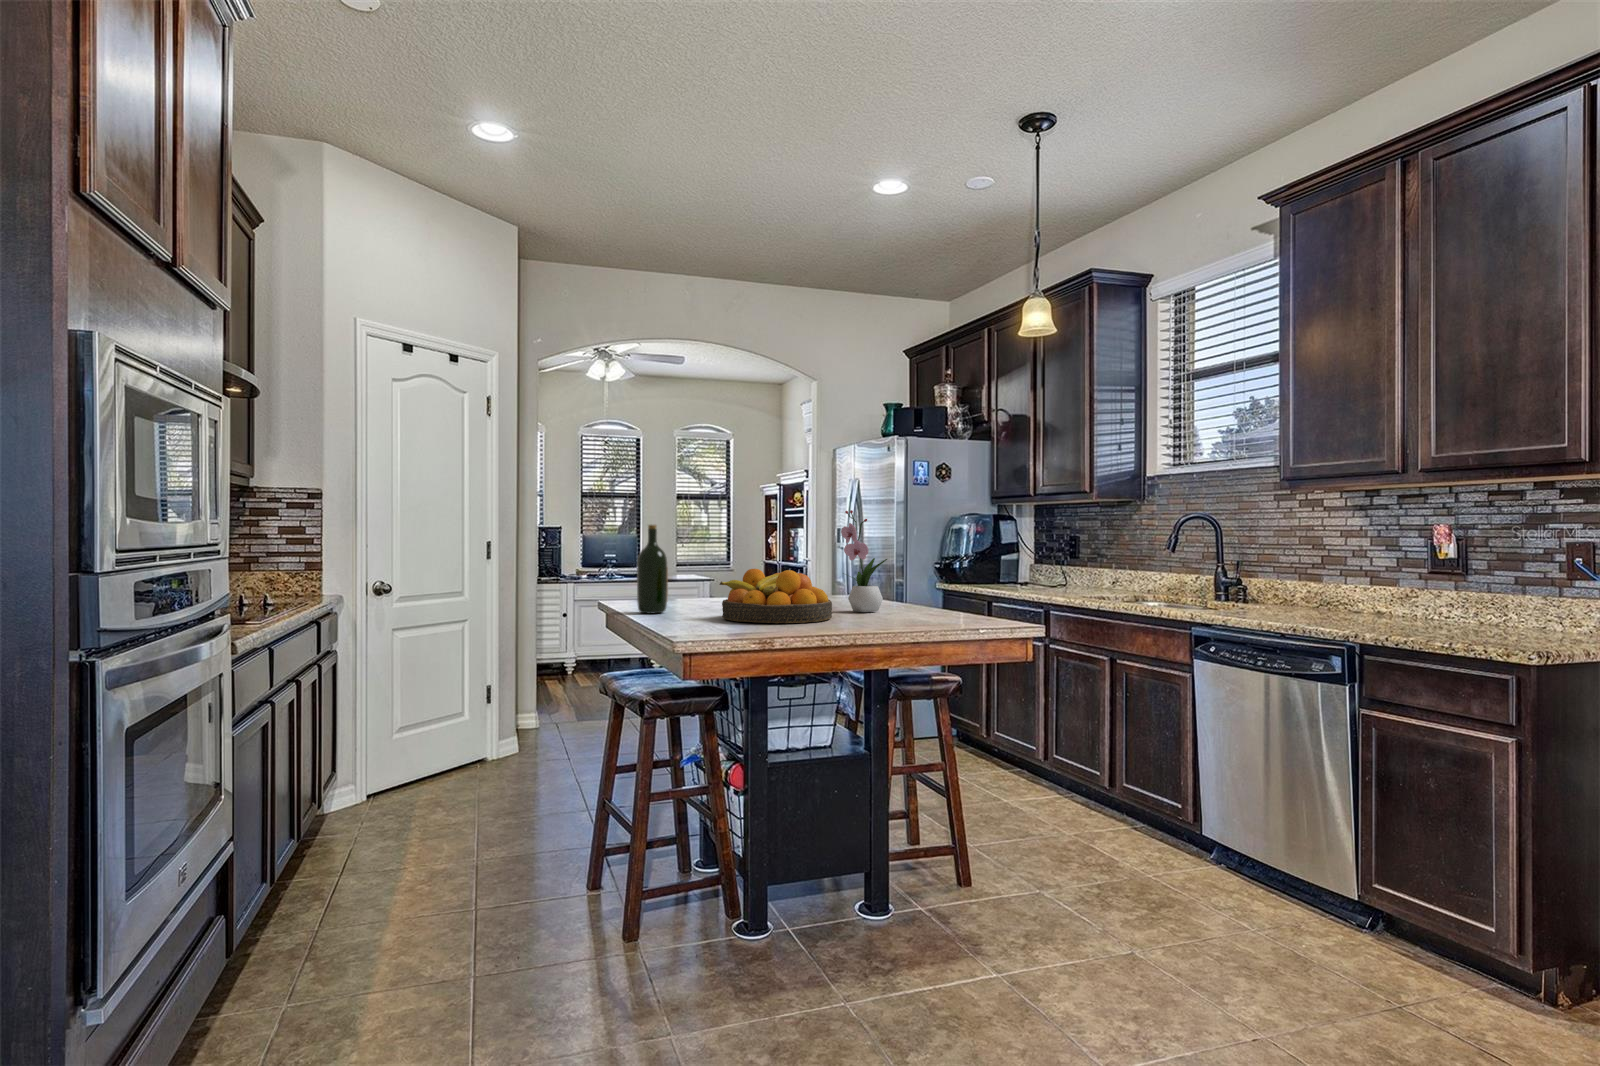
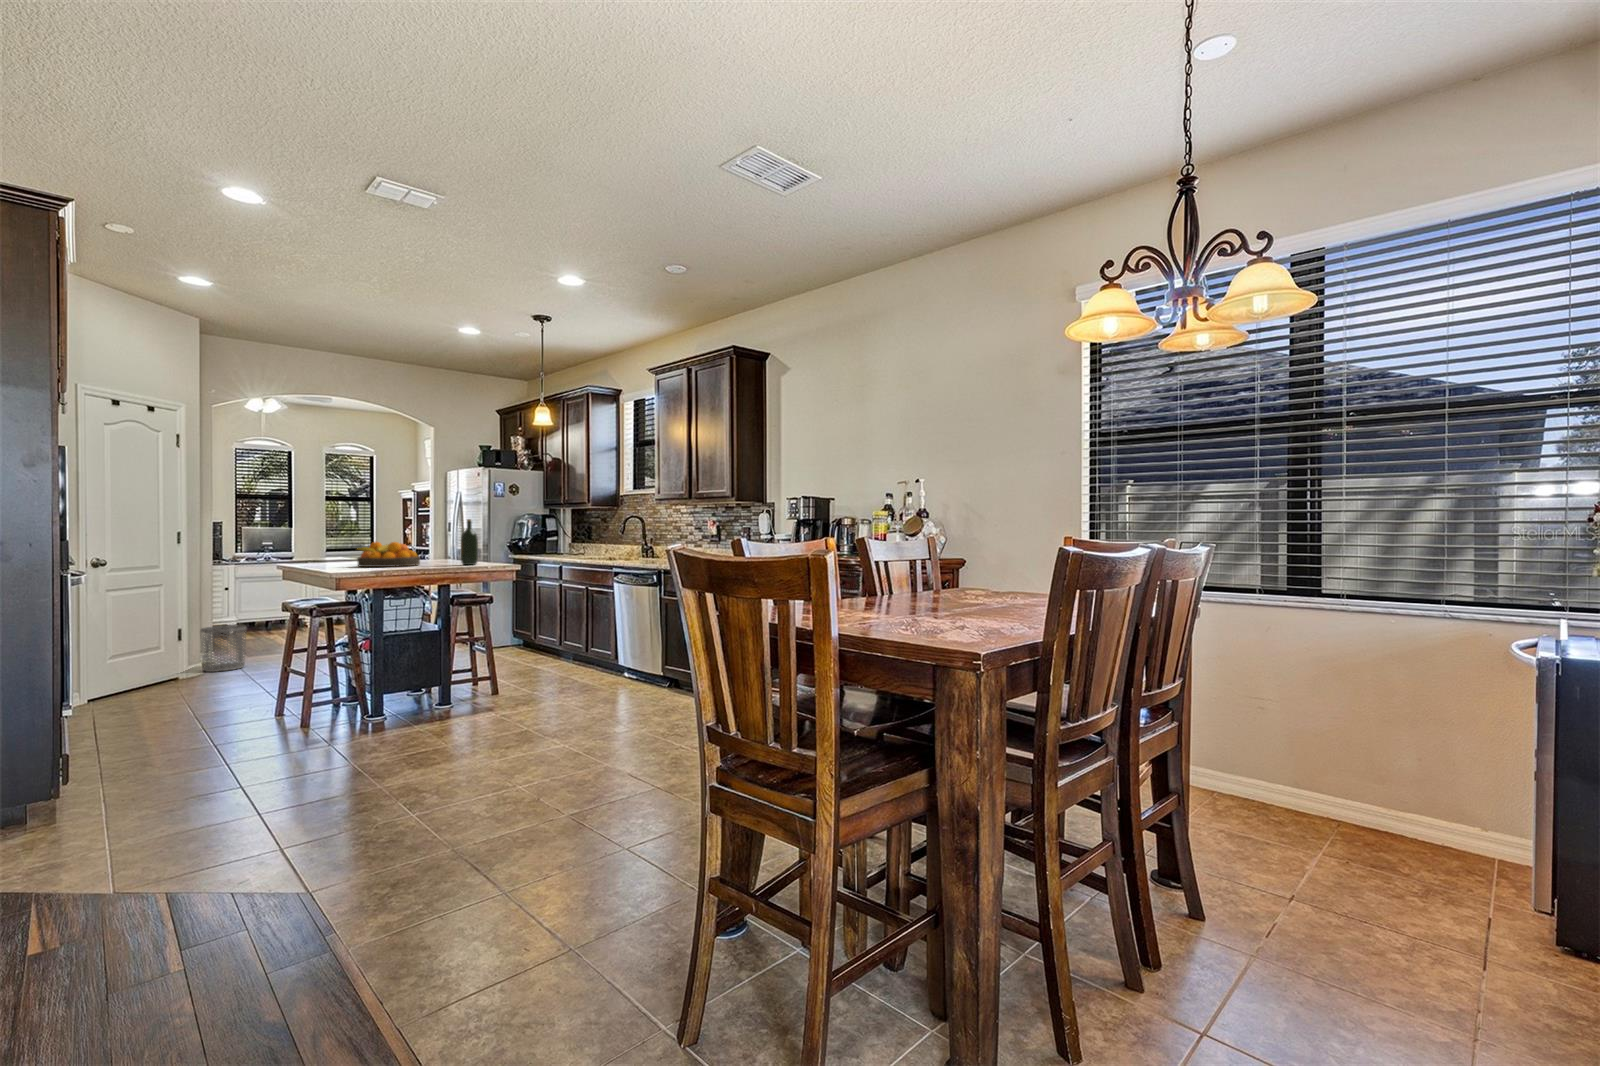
flower arrangement: present [841,510,887,612] -> none [428,513,454,563]
wine bottle: present [637,525,668,614] -> present [461,519,478,565]
waste bin: none [516,681,571,753] -> present [200,625,246,672]

